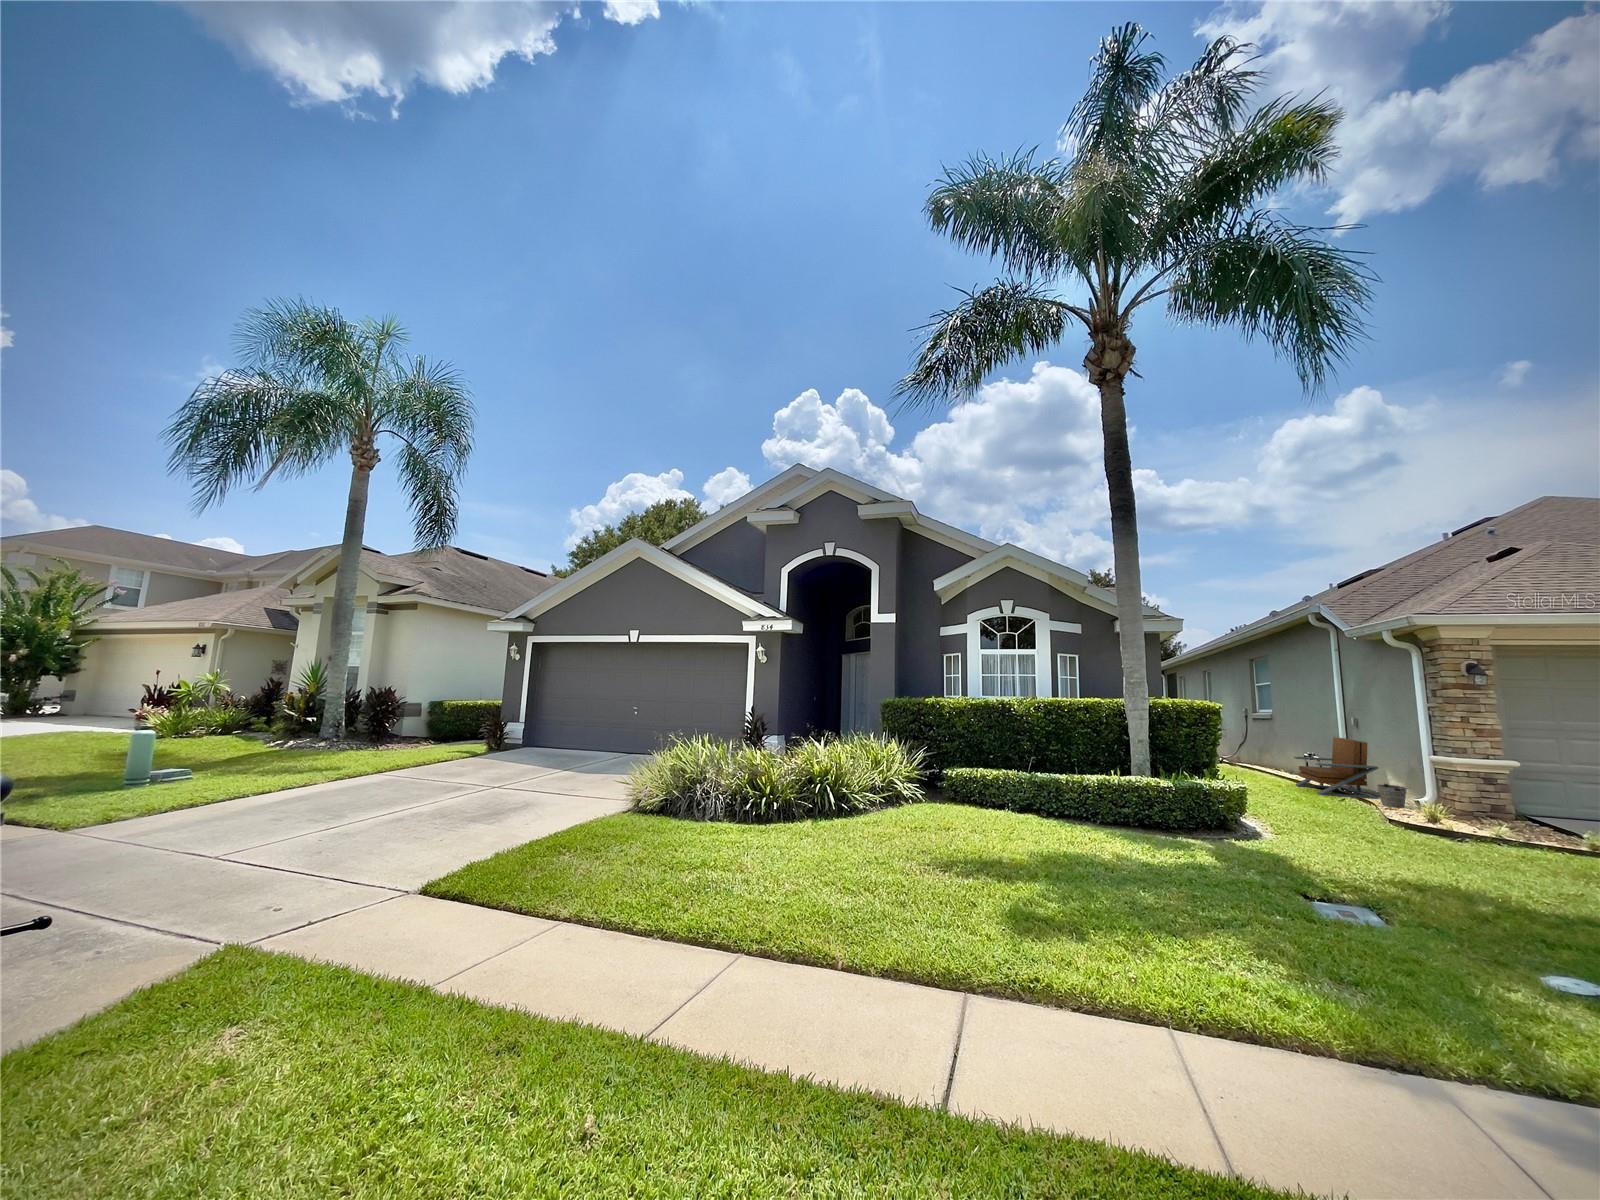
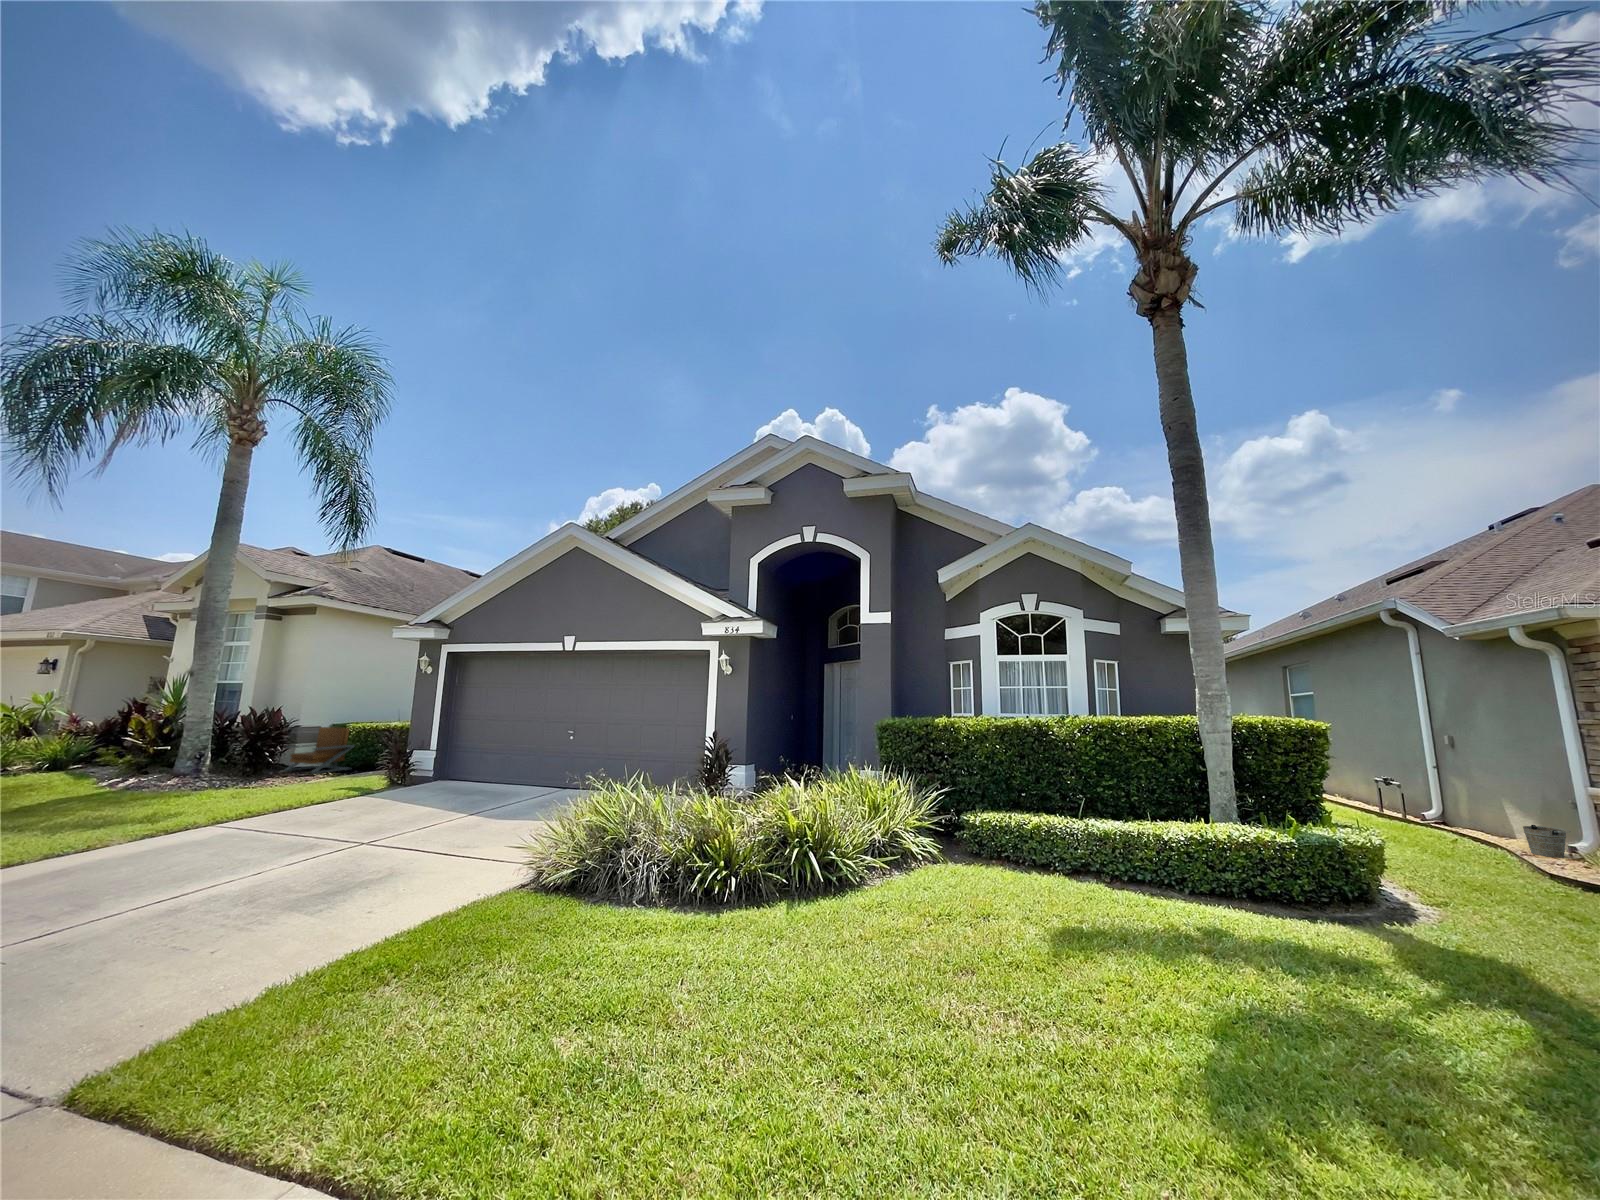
lounge chair: present [1294,737,1378,799] -> present [285,727,354,773]

